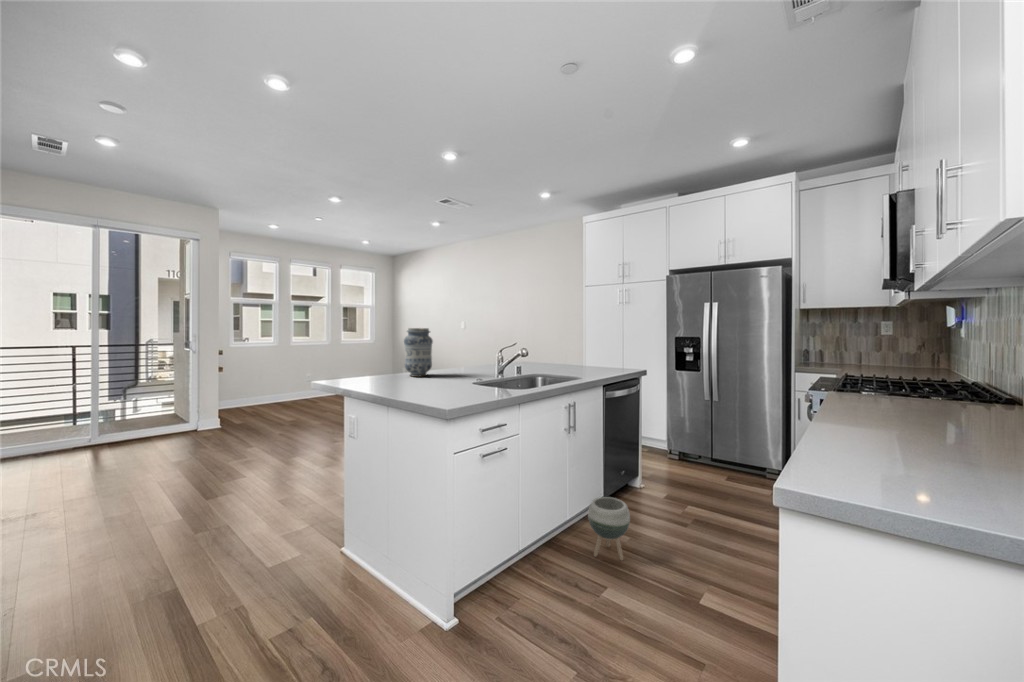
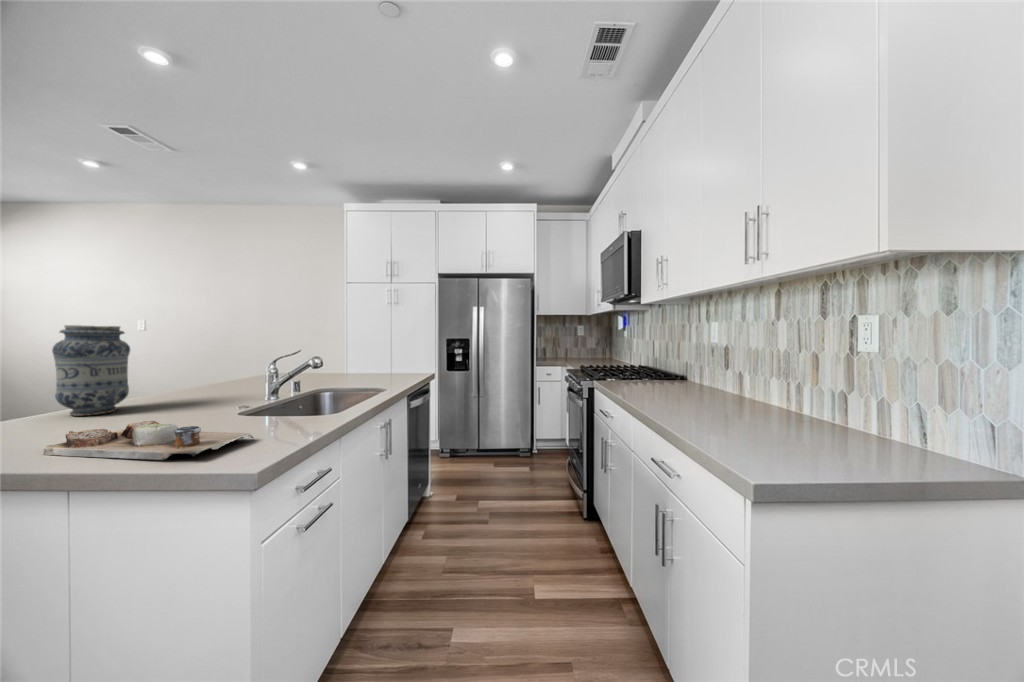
cutting board: none [394,379,471,396] -> present [44,421,254,460]
planter: present [588,497,630,560] -> none [412,524,460,603]

